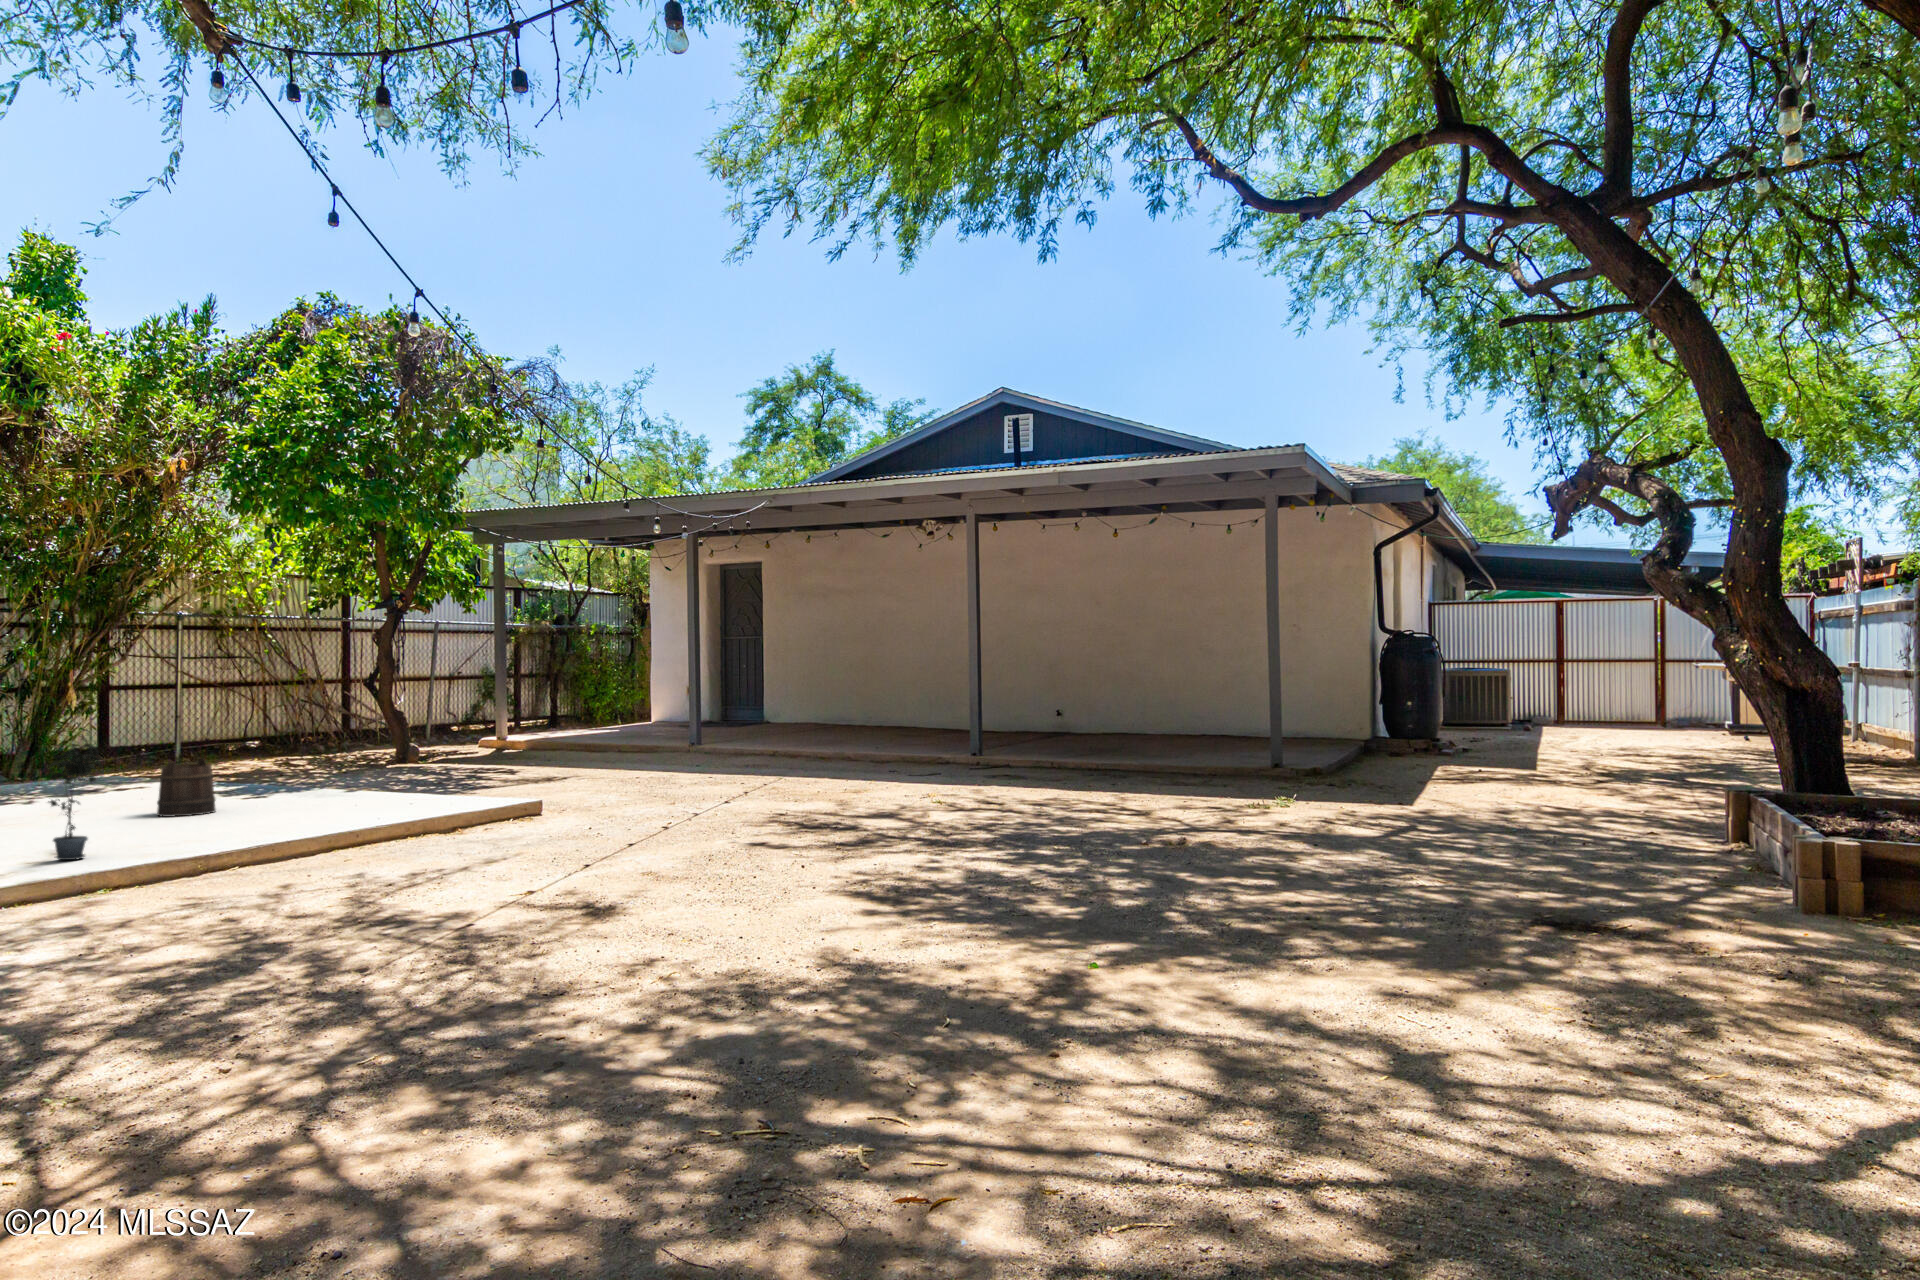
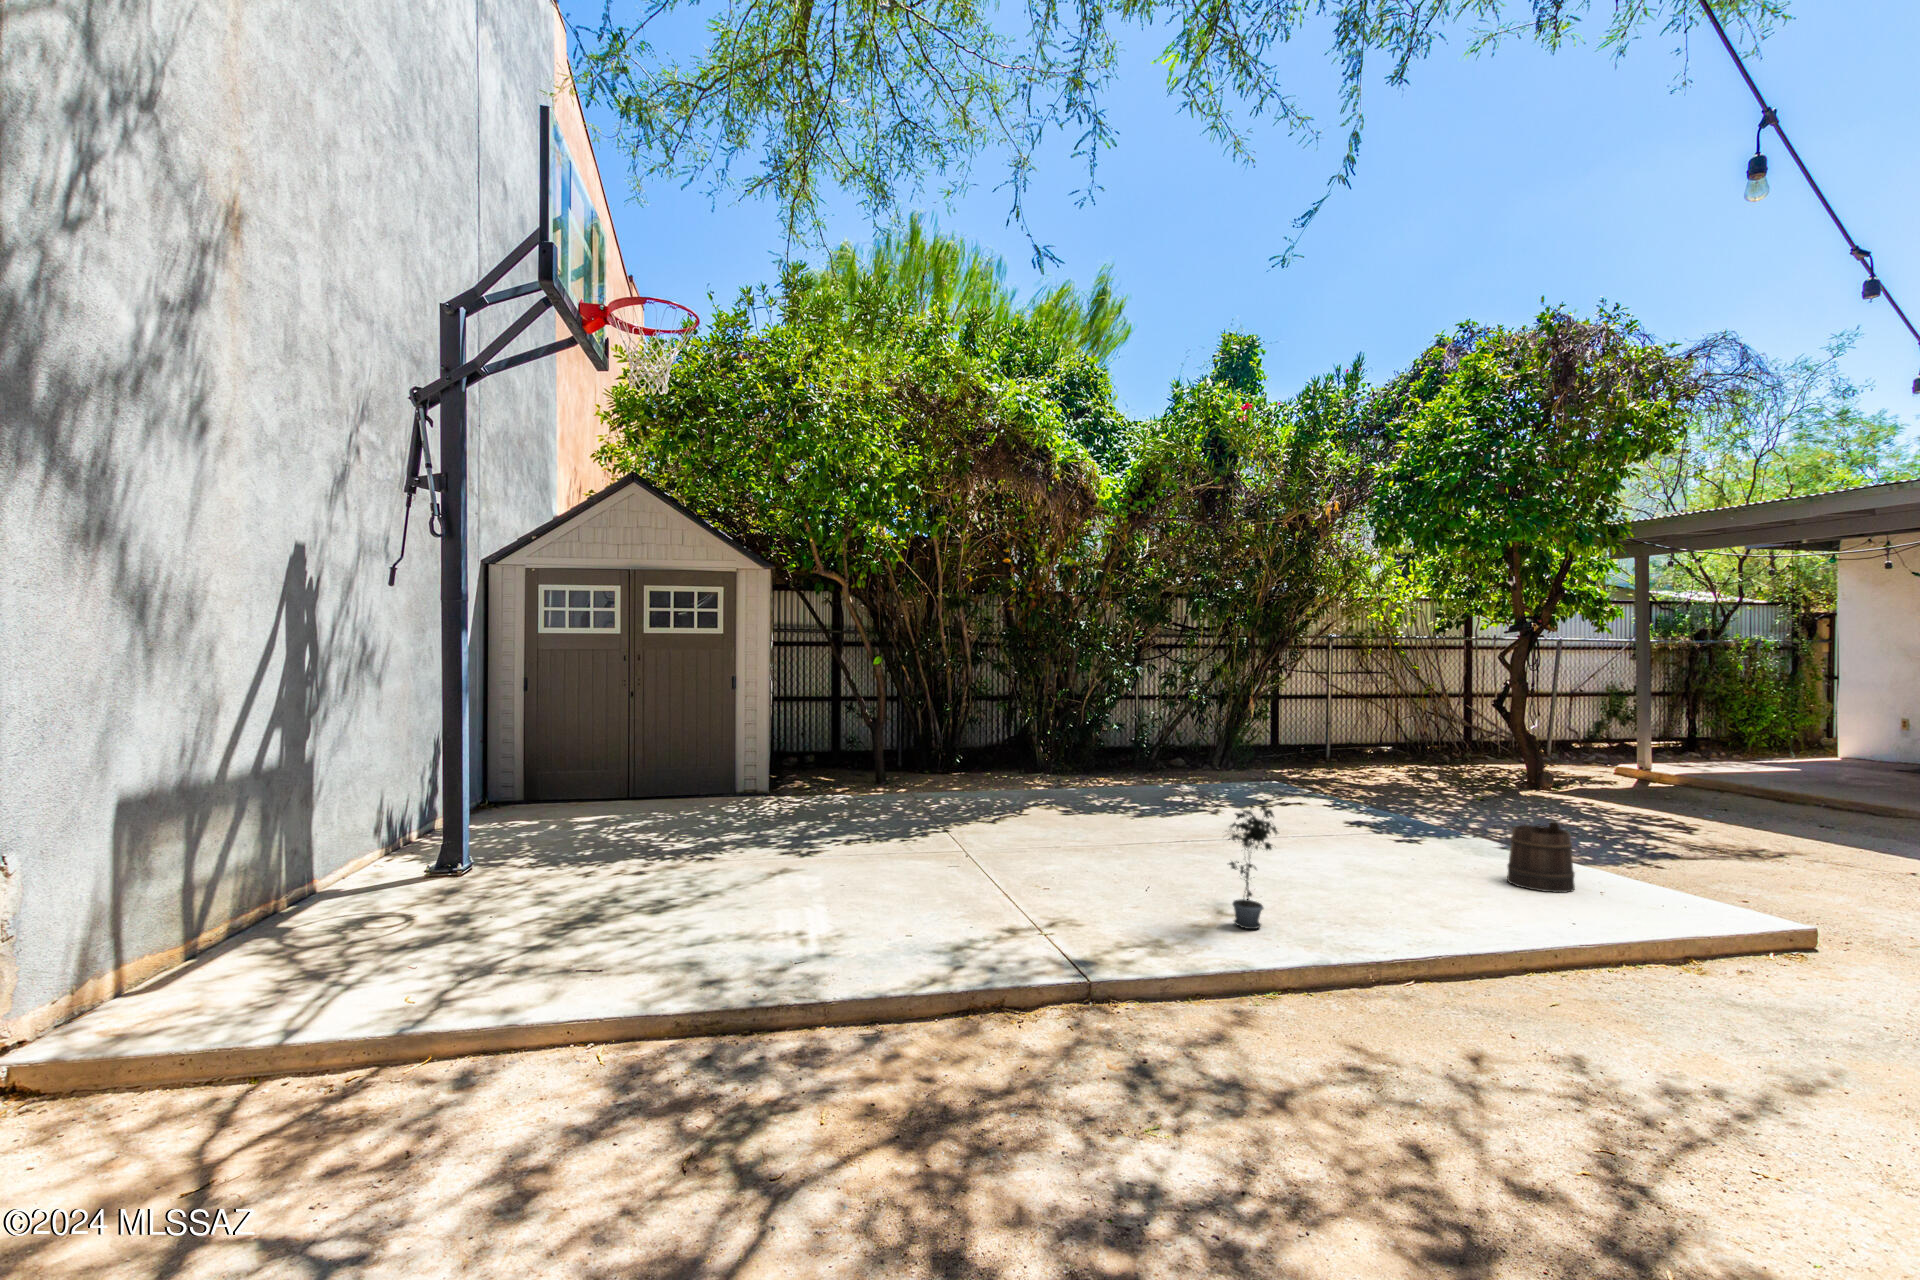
bucket: present [157,758,216,817] -> present [1507,821,1575,893]

